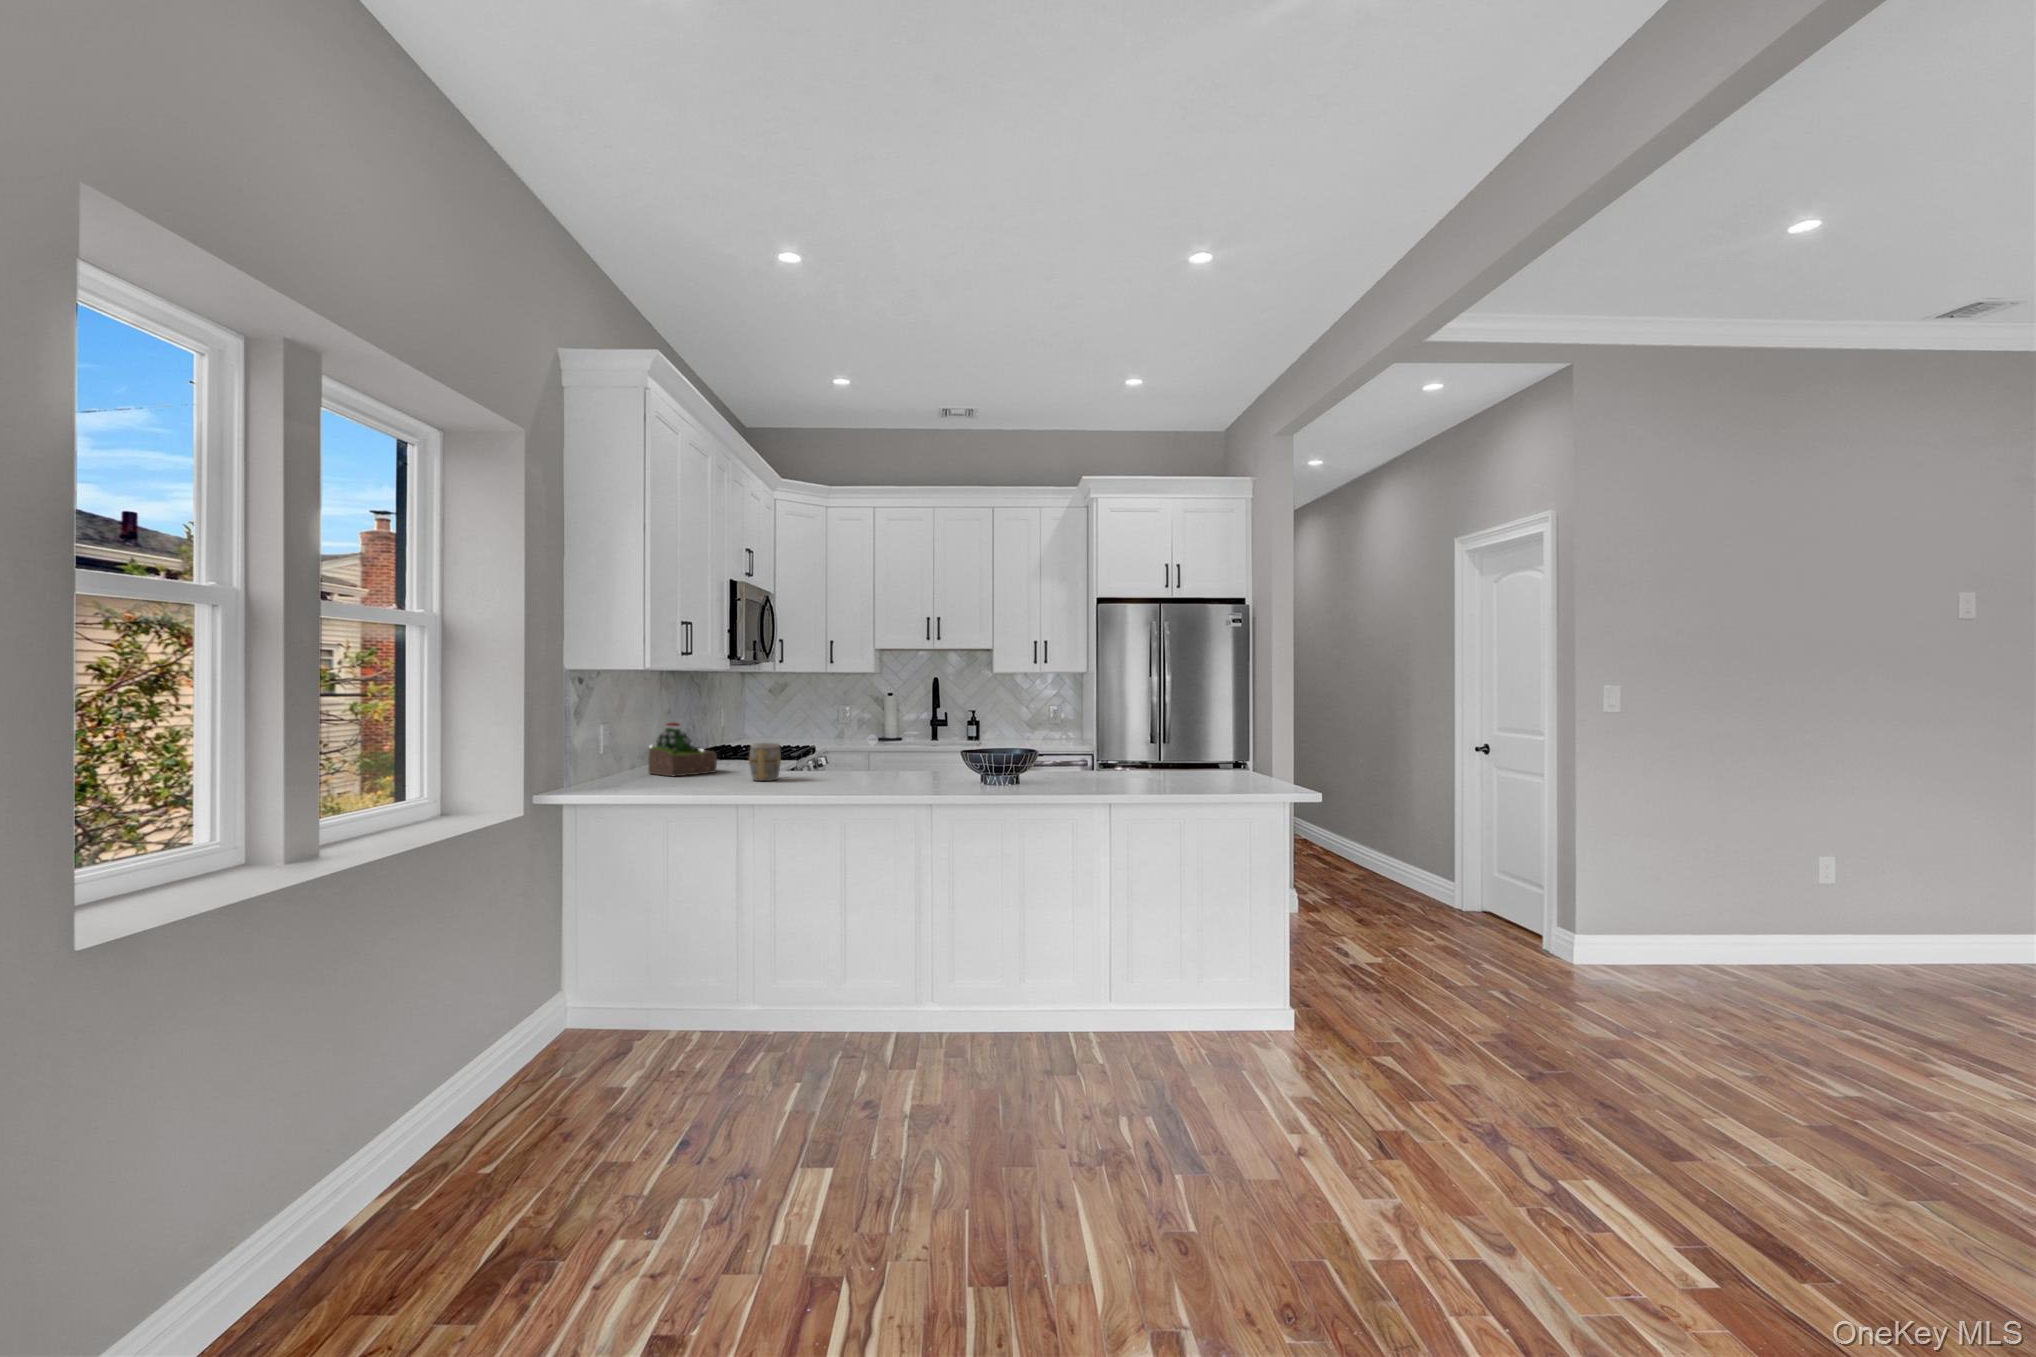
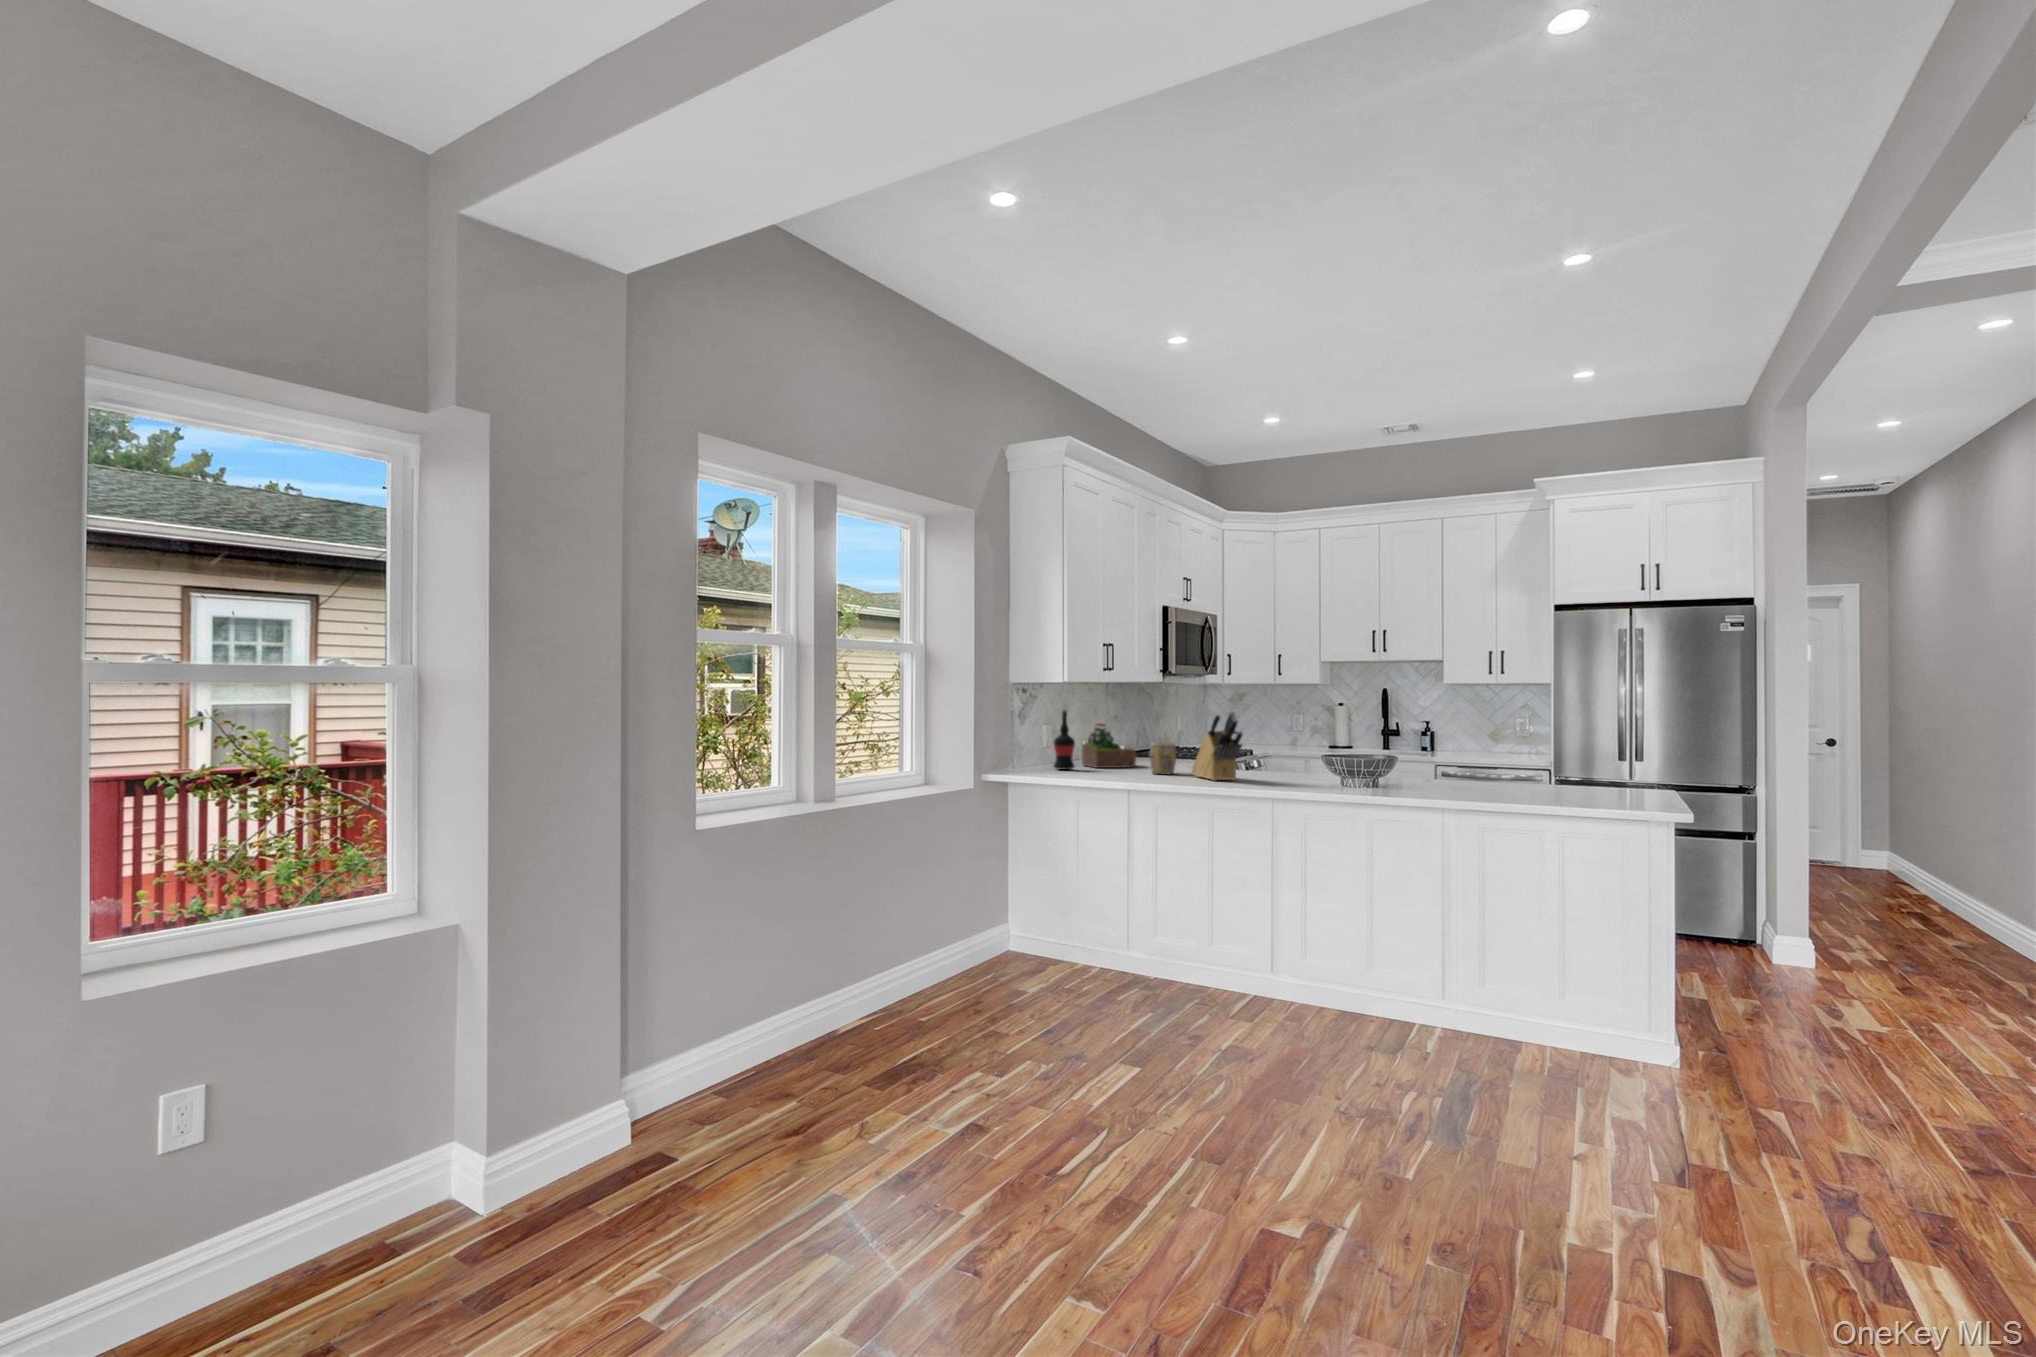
knife block: none [804,707,874,786] -> present [1192,711,1243,781]
wine bottle: none [621,708,649,782] -> present [1054,710,1075,770]

